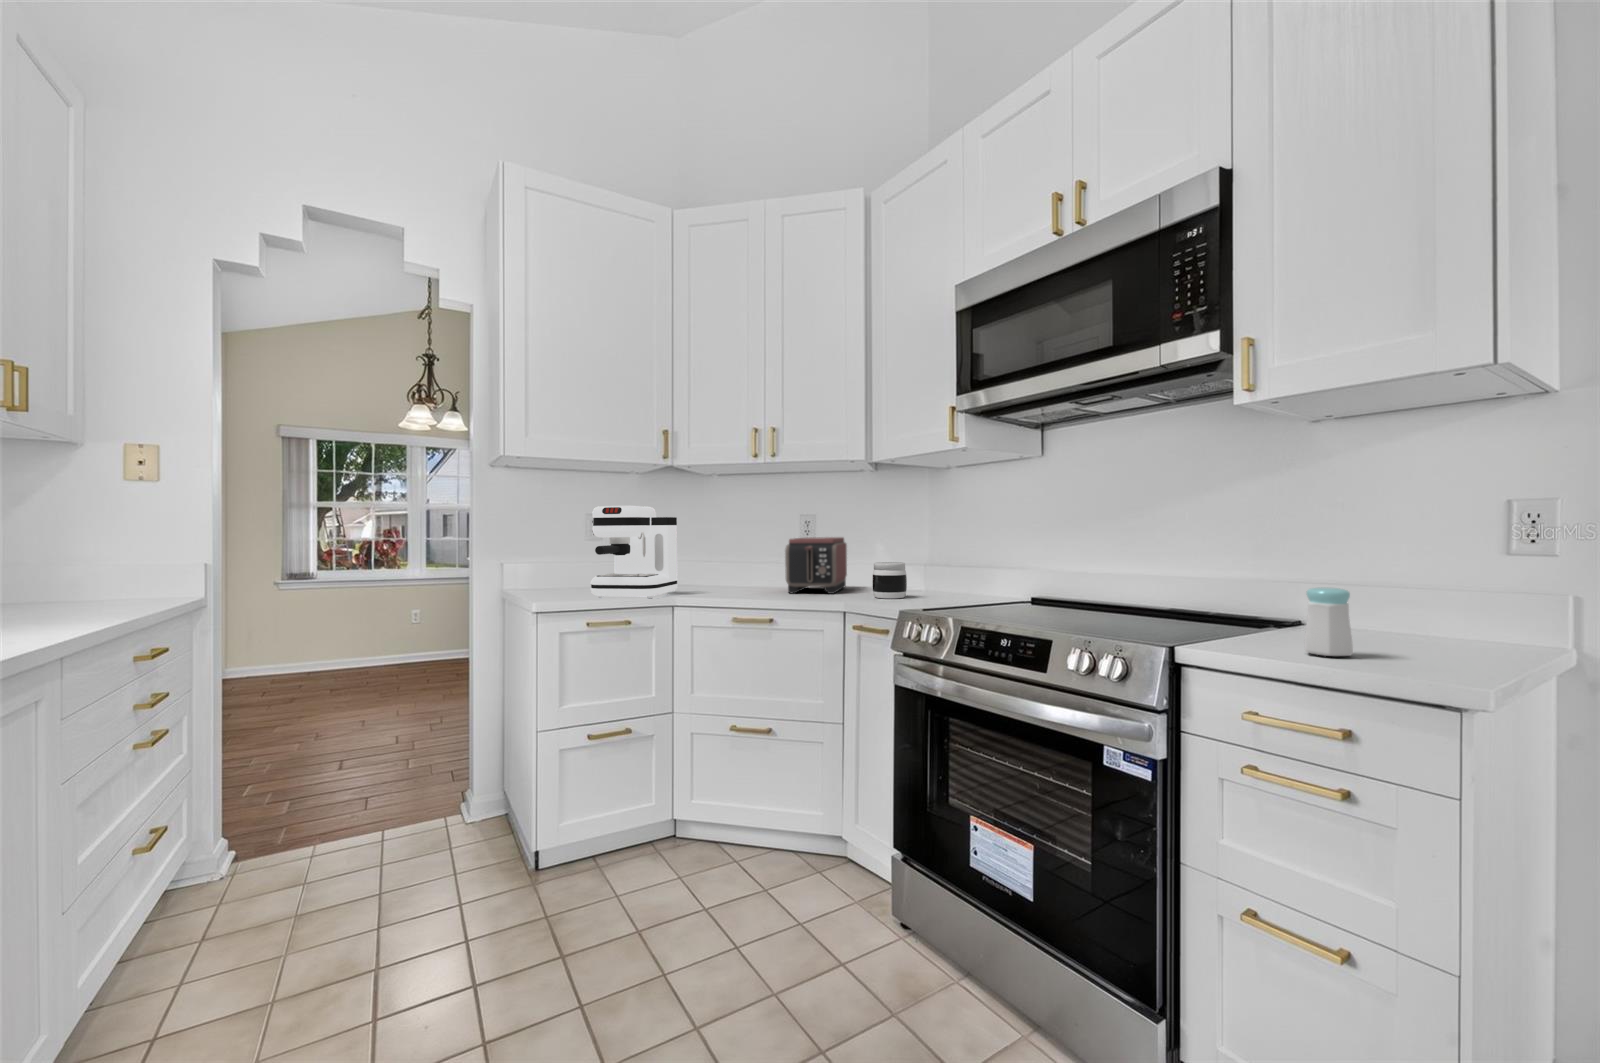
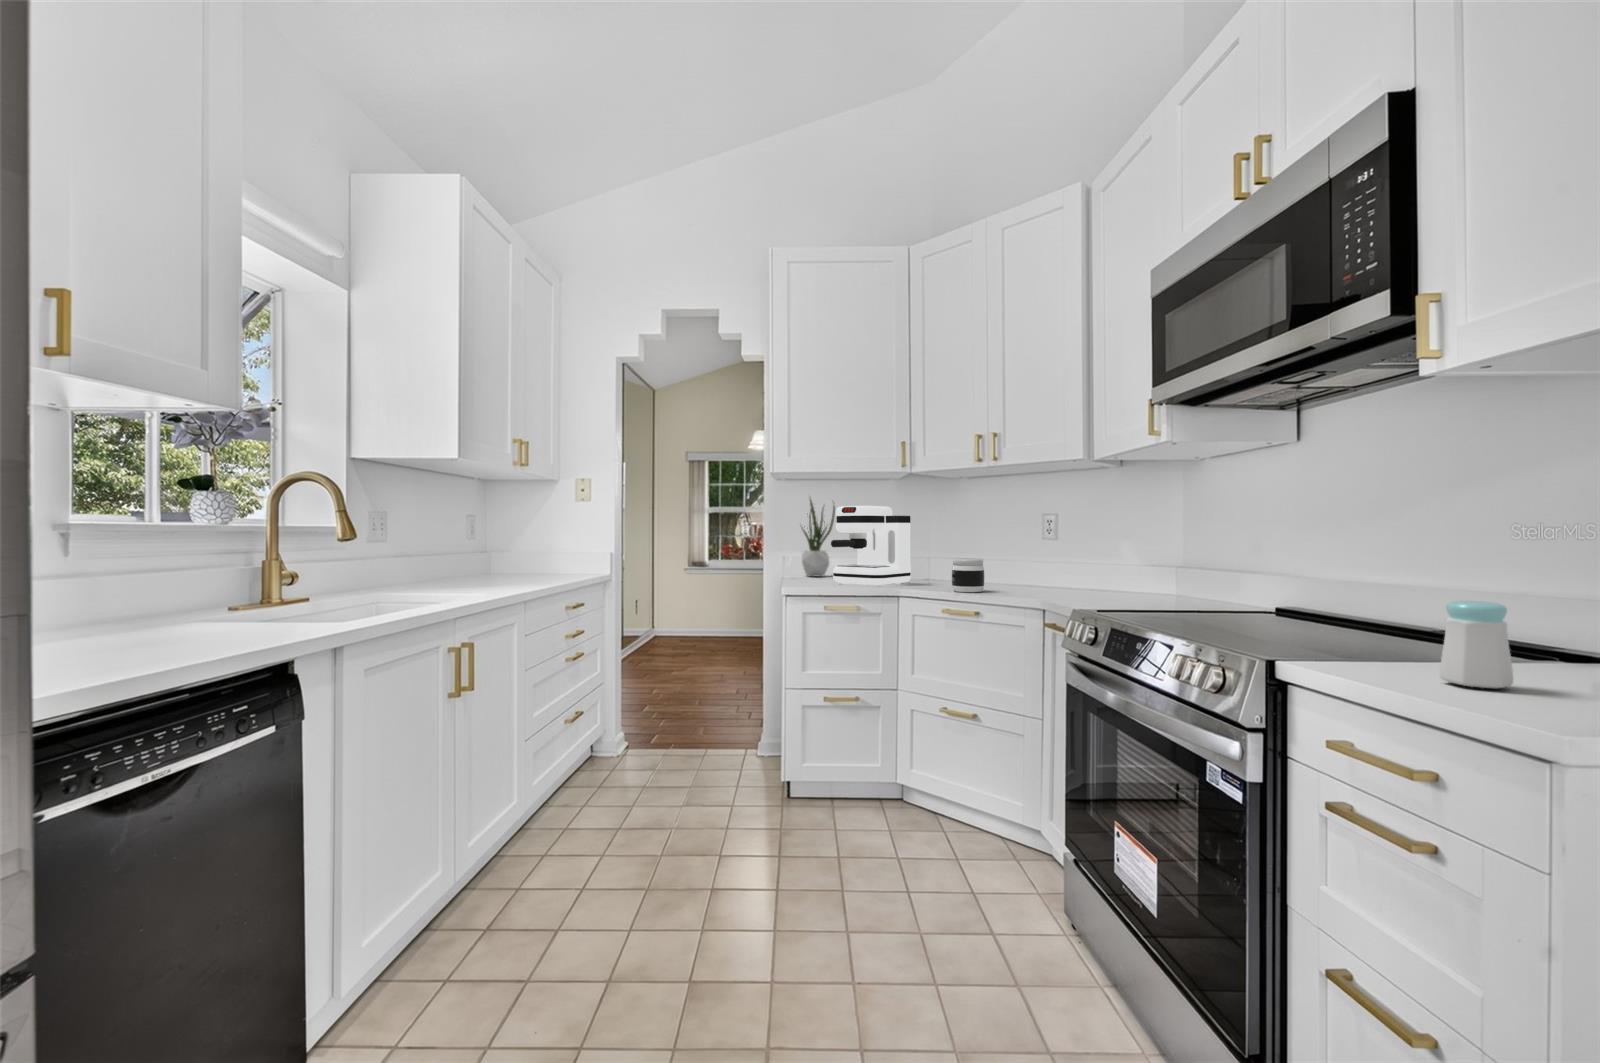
potted plant: none [525,492,567,589] -> present [801,497,835,577]
toaster: present [785,537,847,594] -> none [1009,536,1085,592]
jar: present [872,562,907,599] -> present [952,558,984,592]

